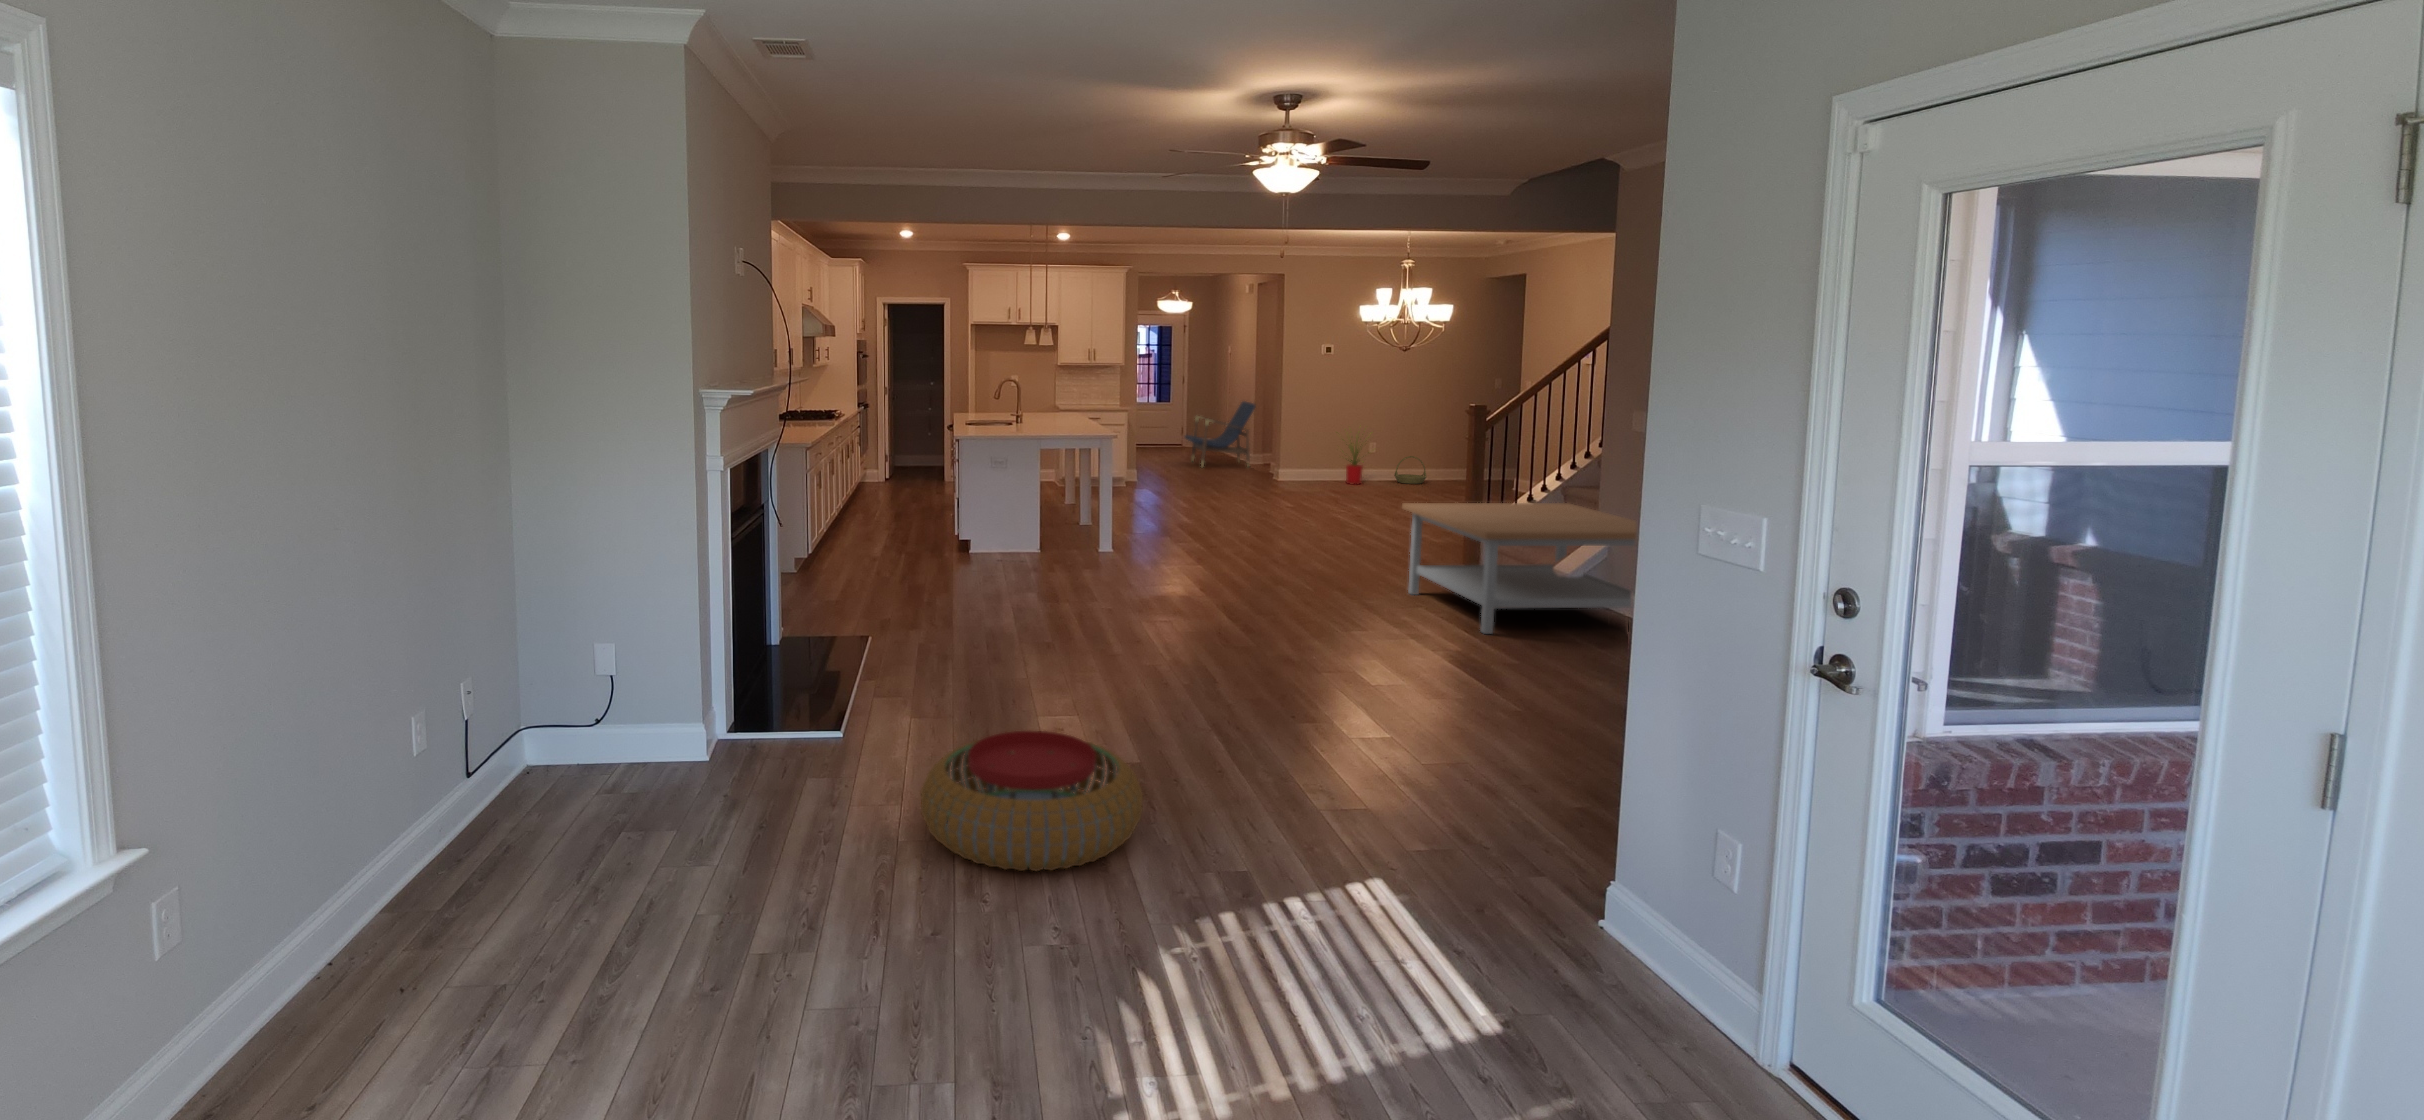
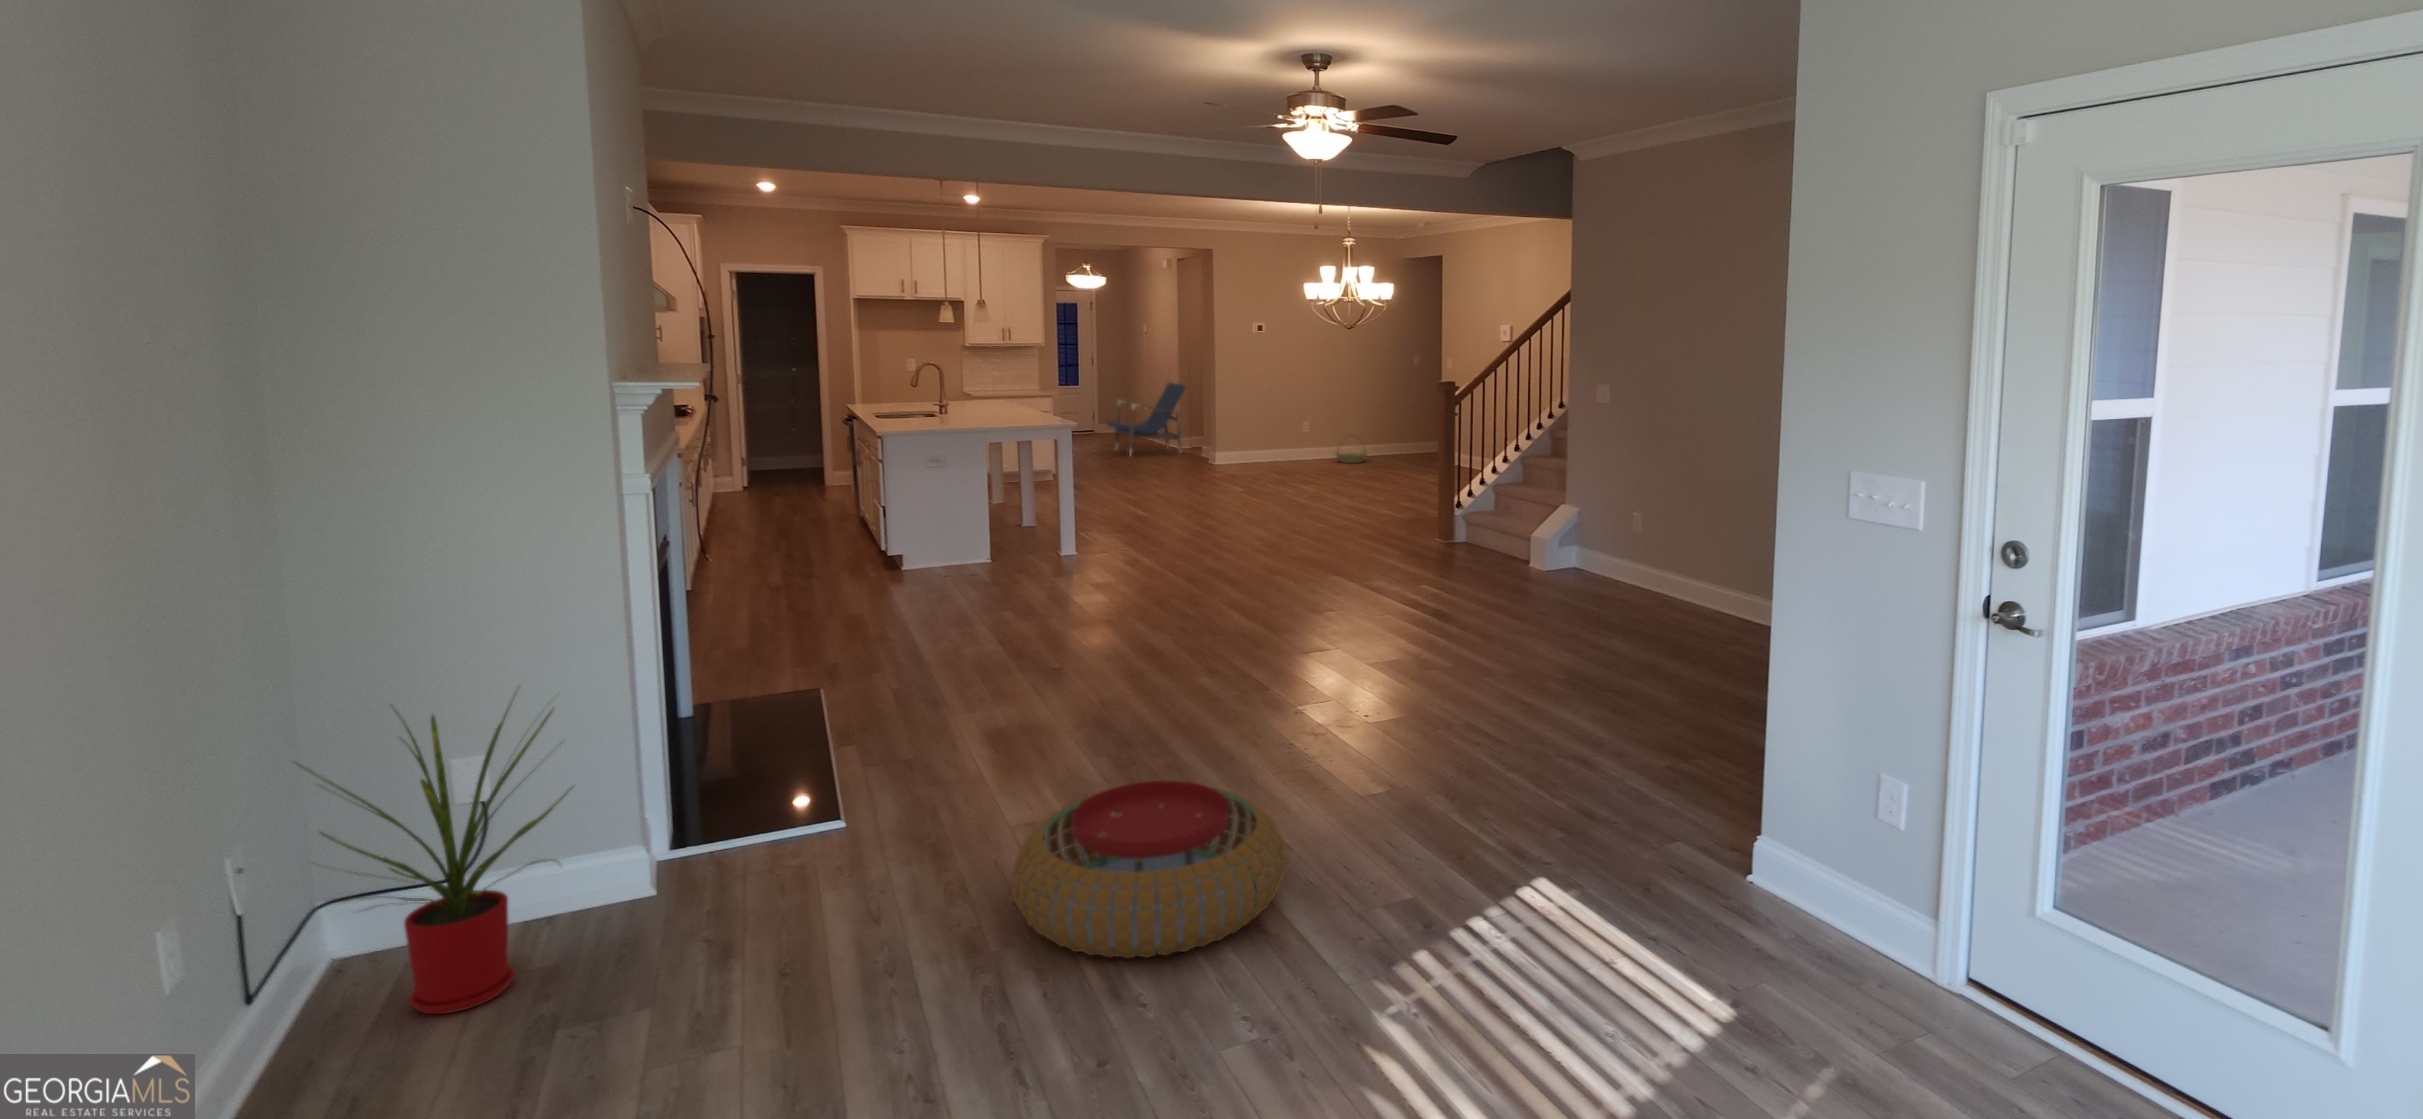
house plant: present [1346,437,1369,484] -> present [298,705,568,1014]
coffee table: present [1402,503,1636,634] -> none [1400,475,1660,610]

